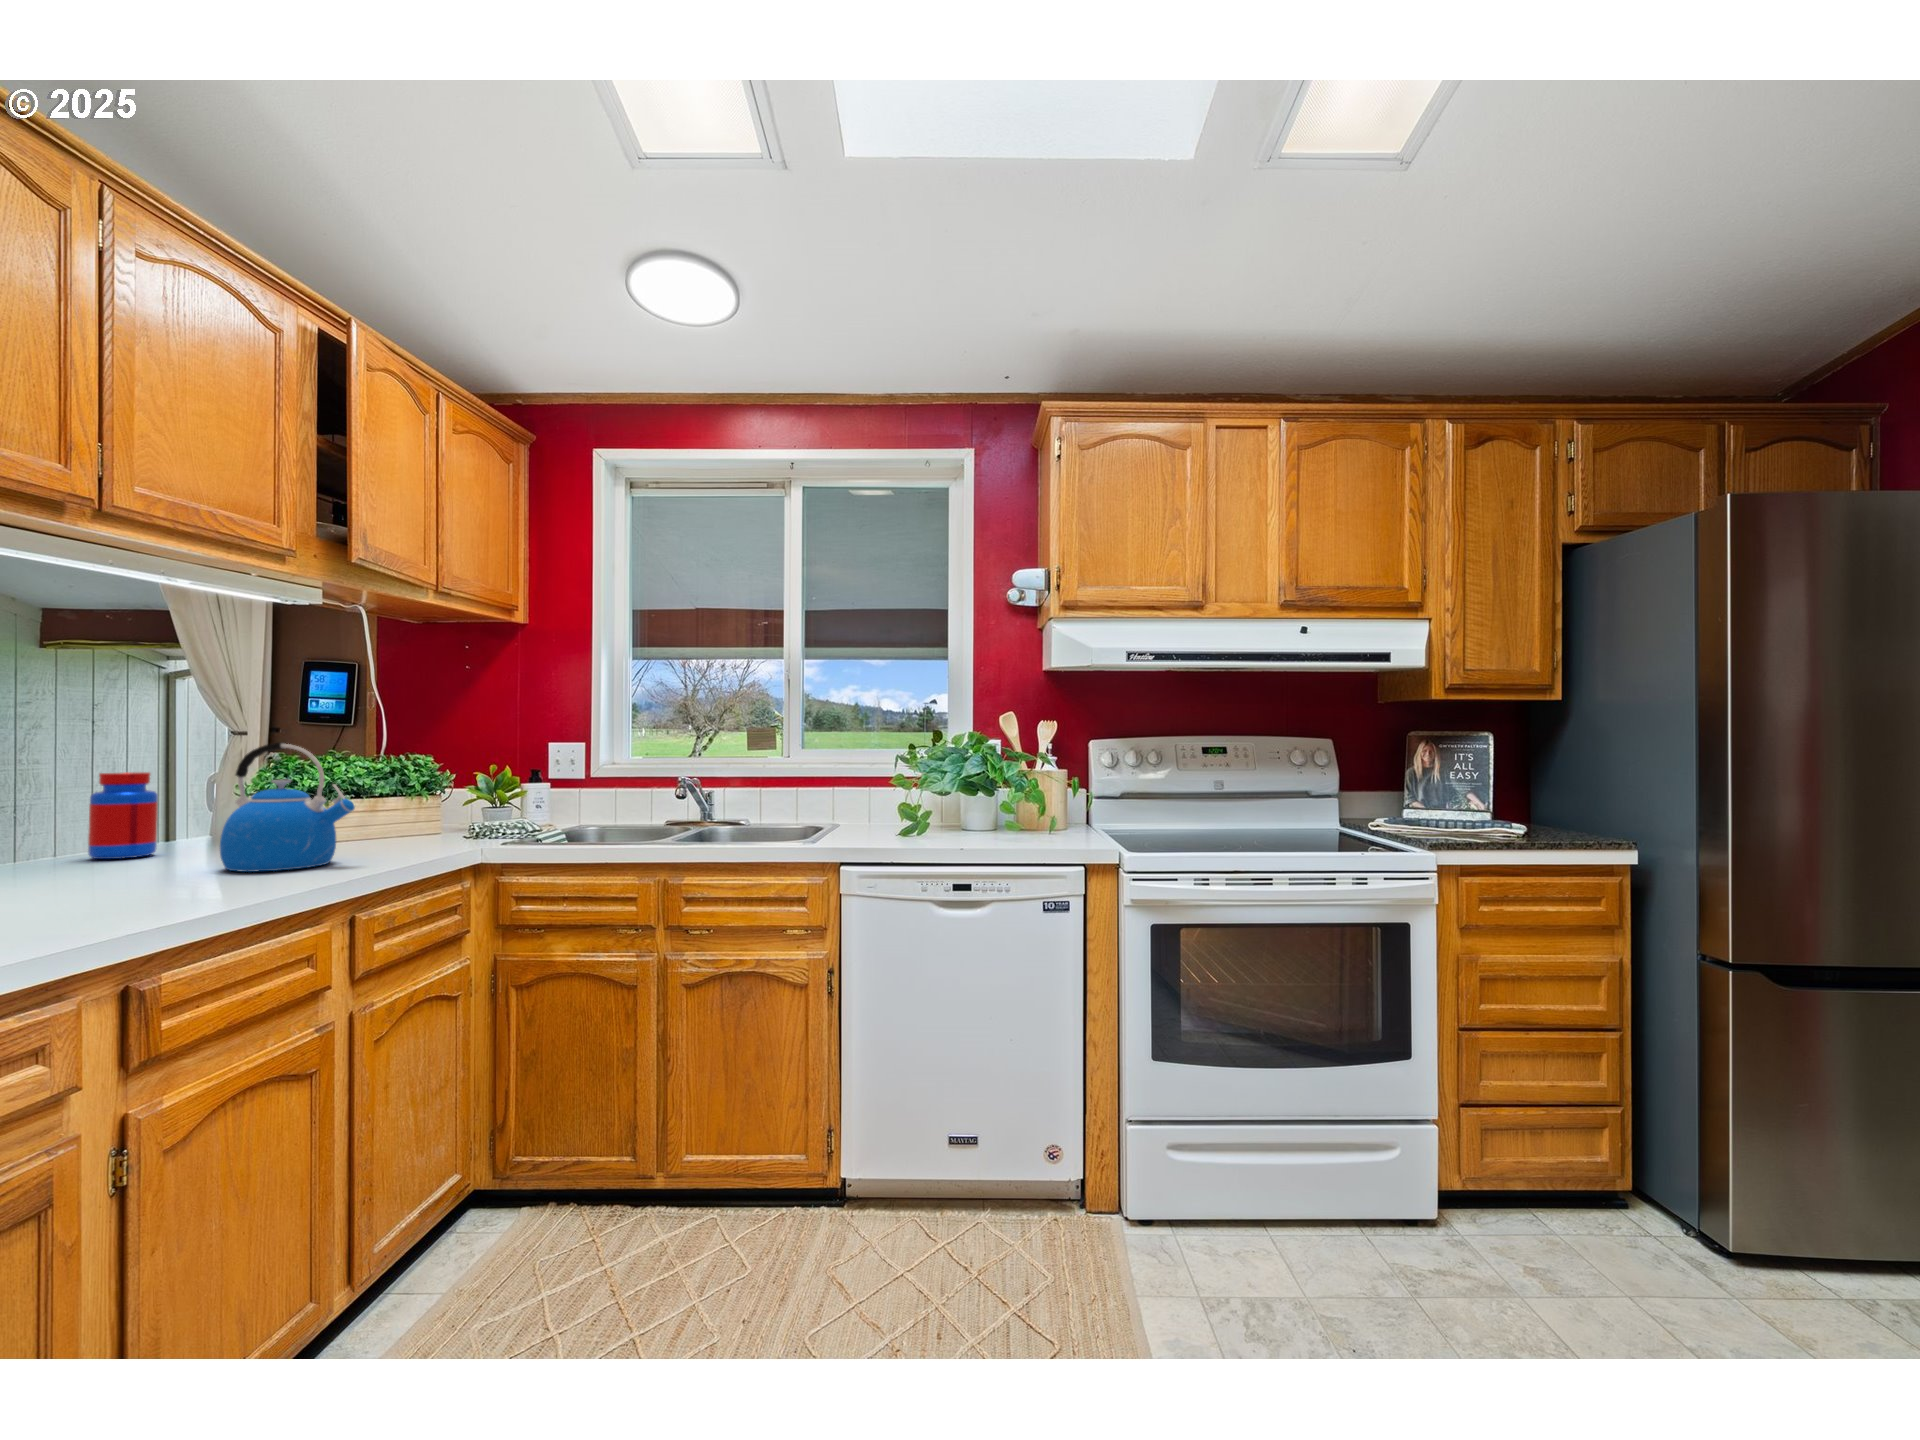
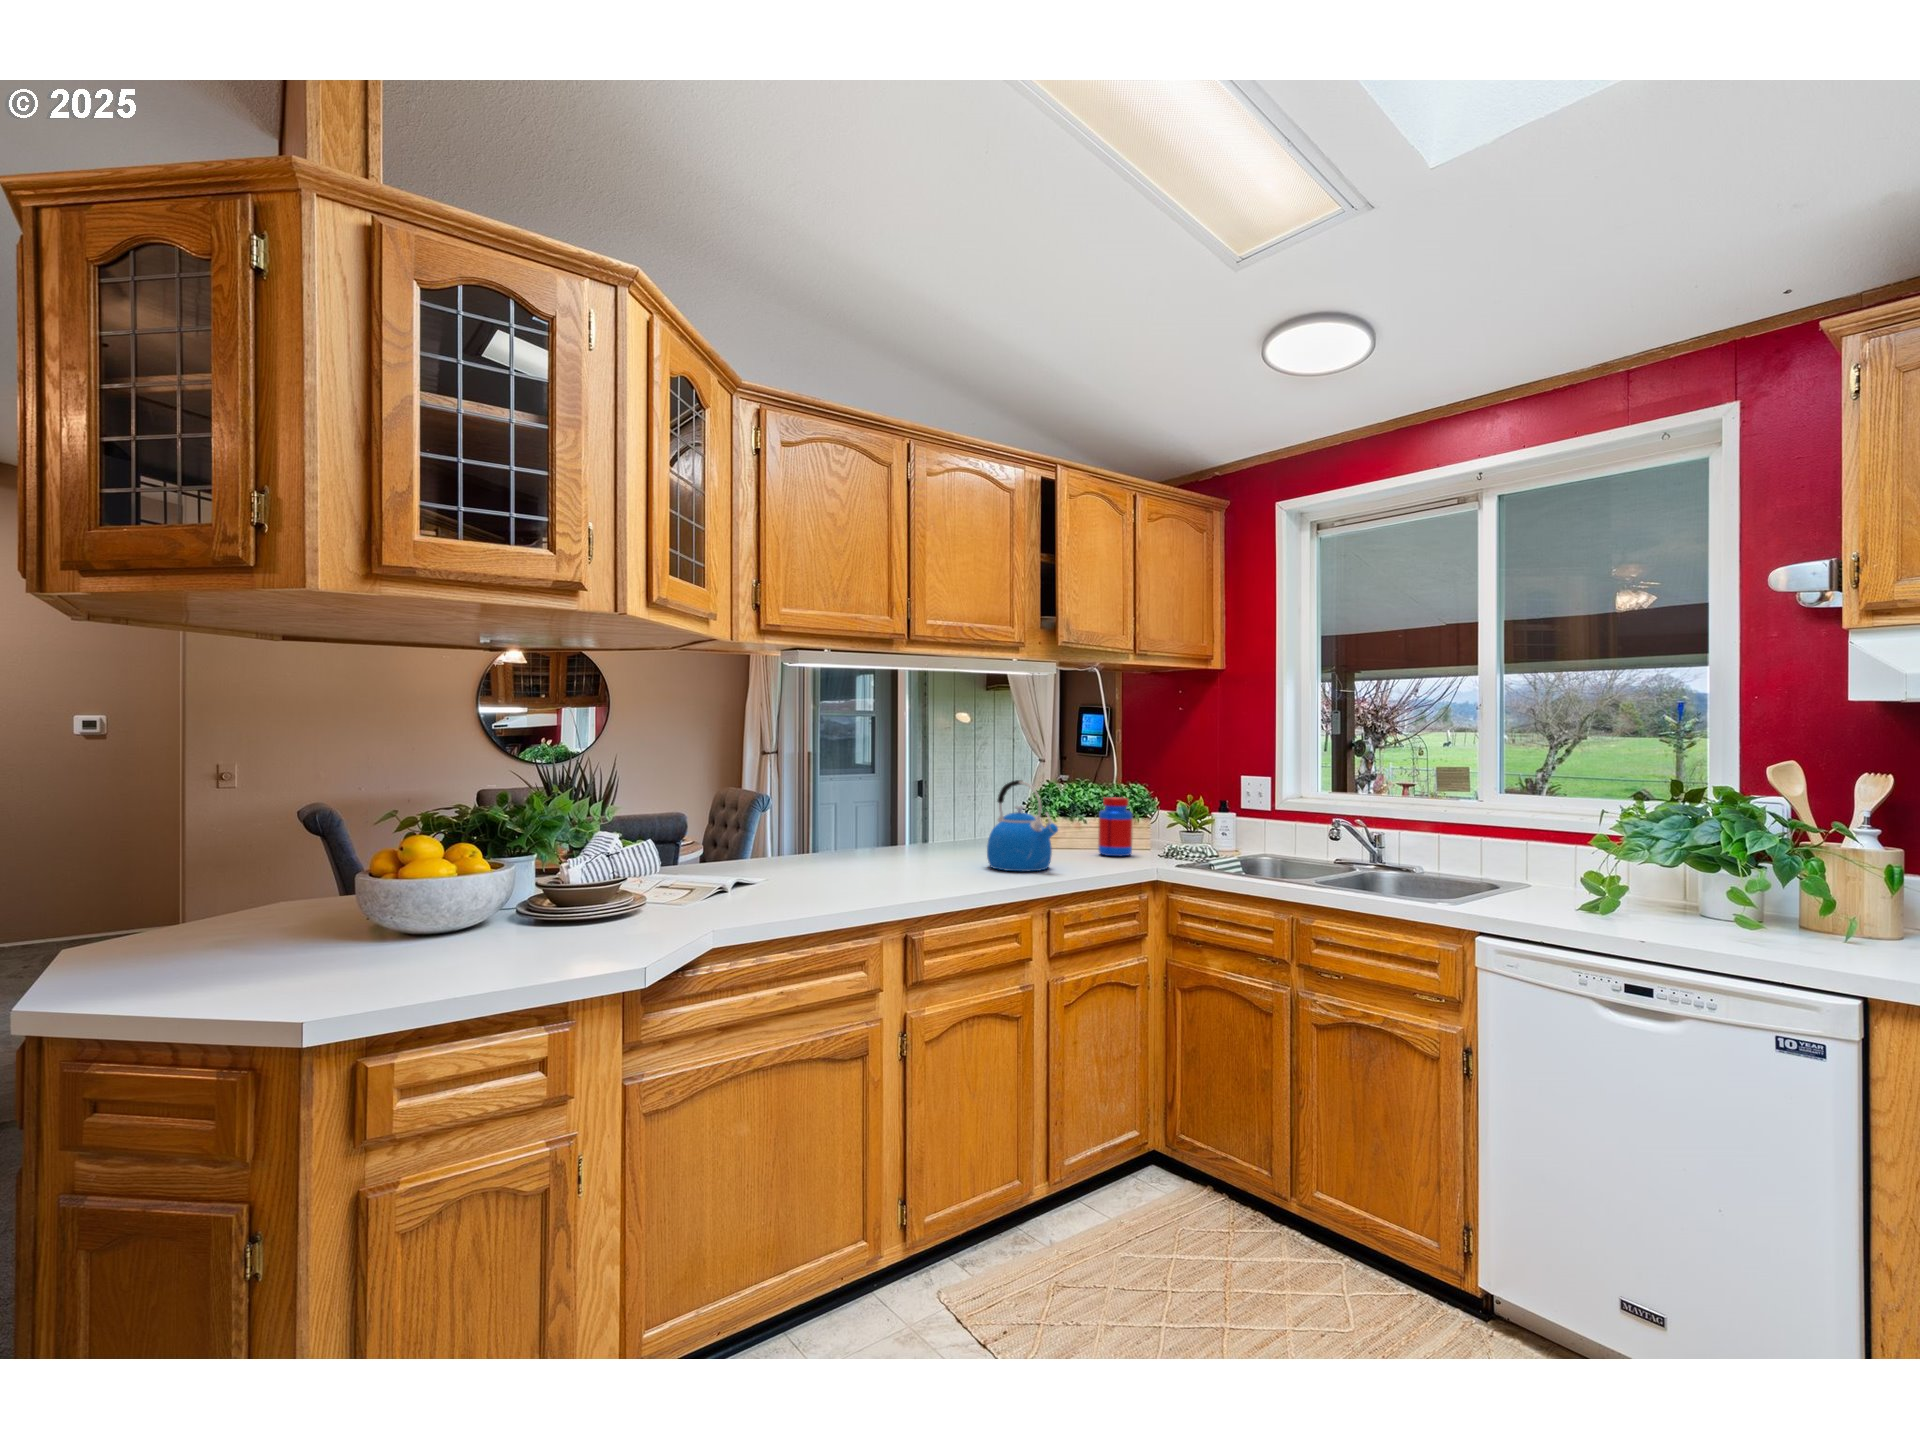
jar: present [88,772,158,859] -> present [1098,797,1133,856]

